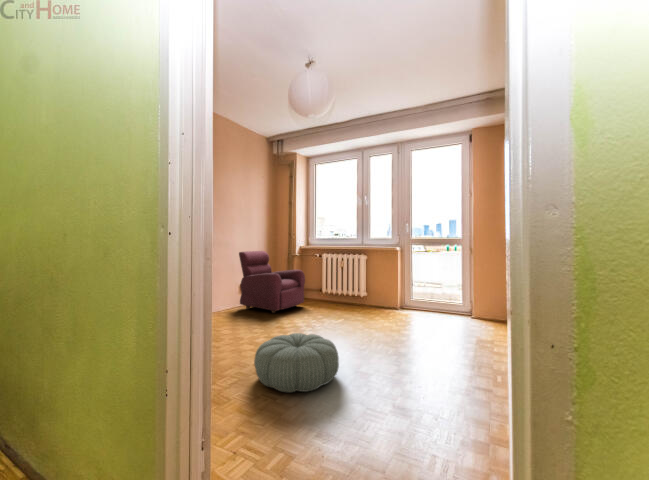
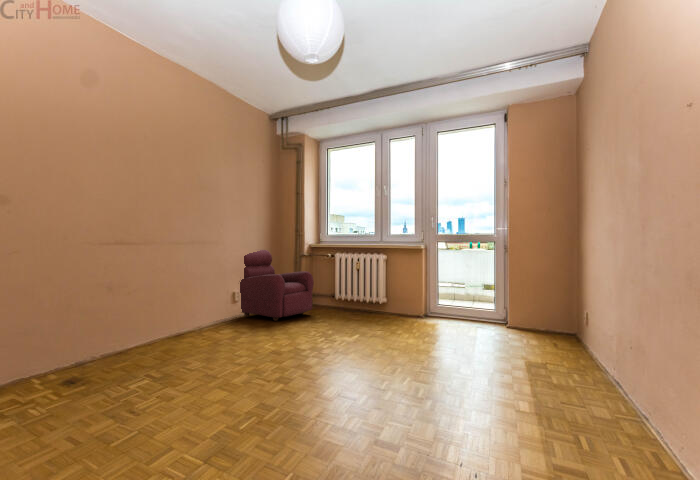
pouf: present [254,333,339,393] -> none [246,331,335,386]

